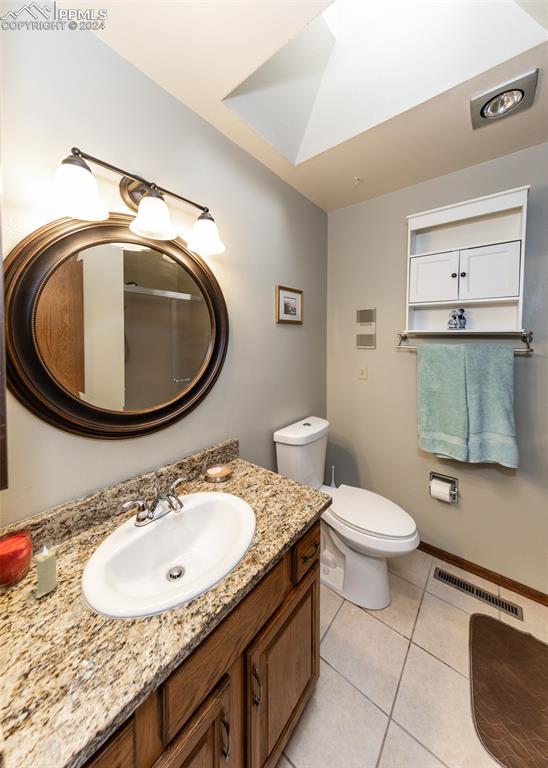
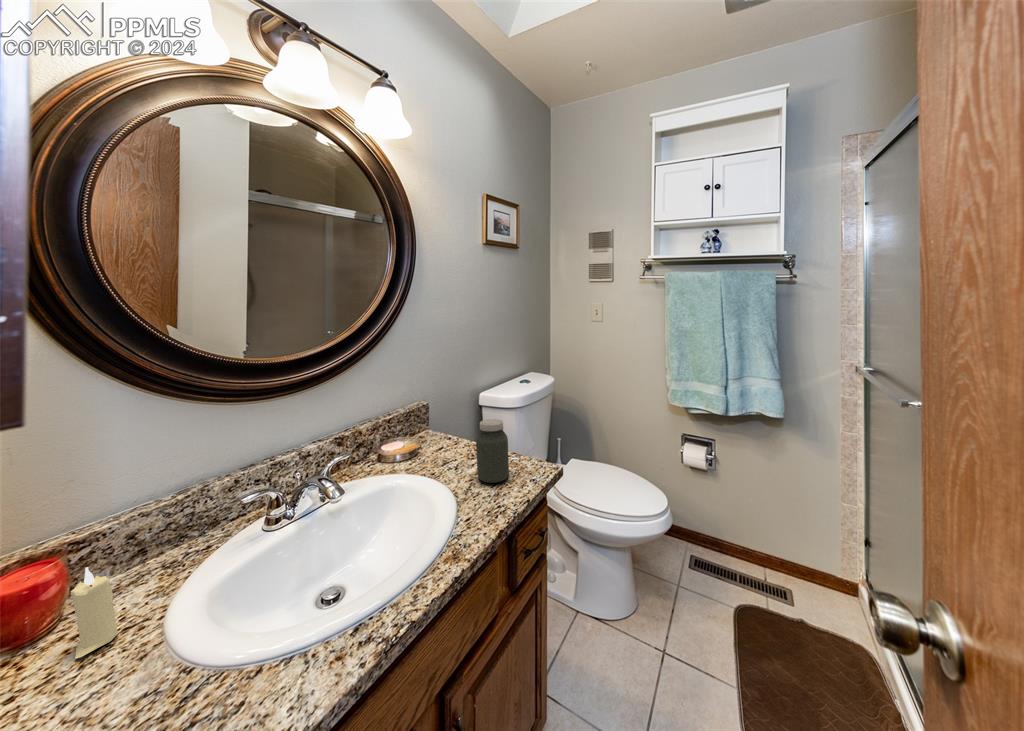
jar: none [274,461,295,506] -> present [476,419,509,483]

